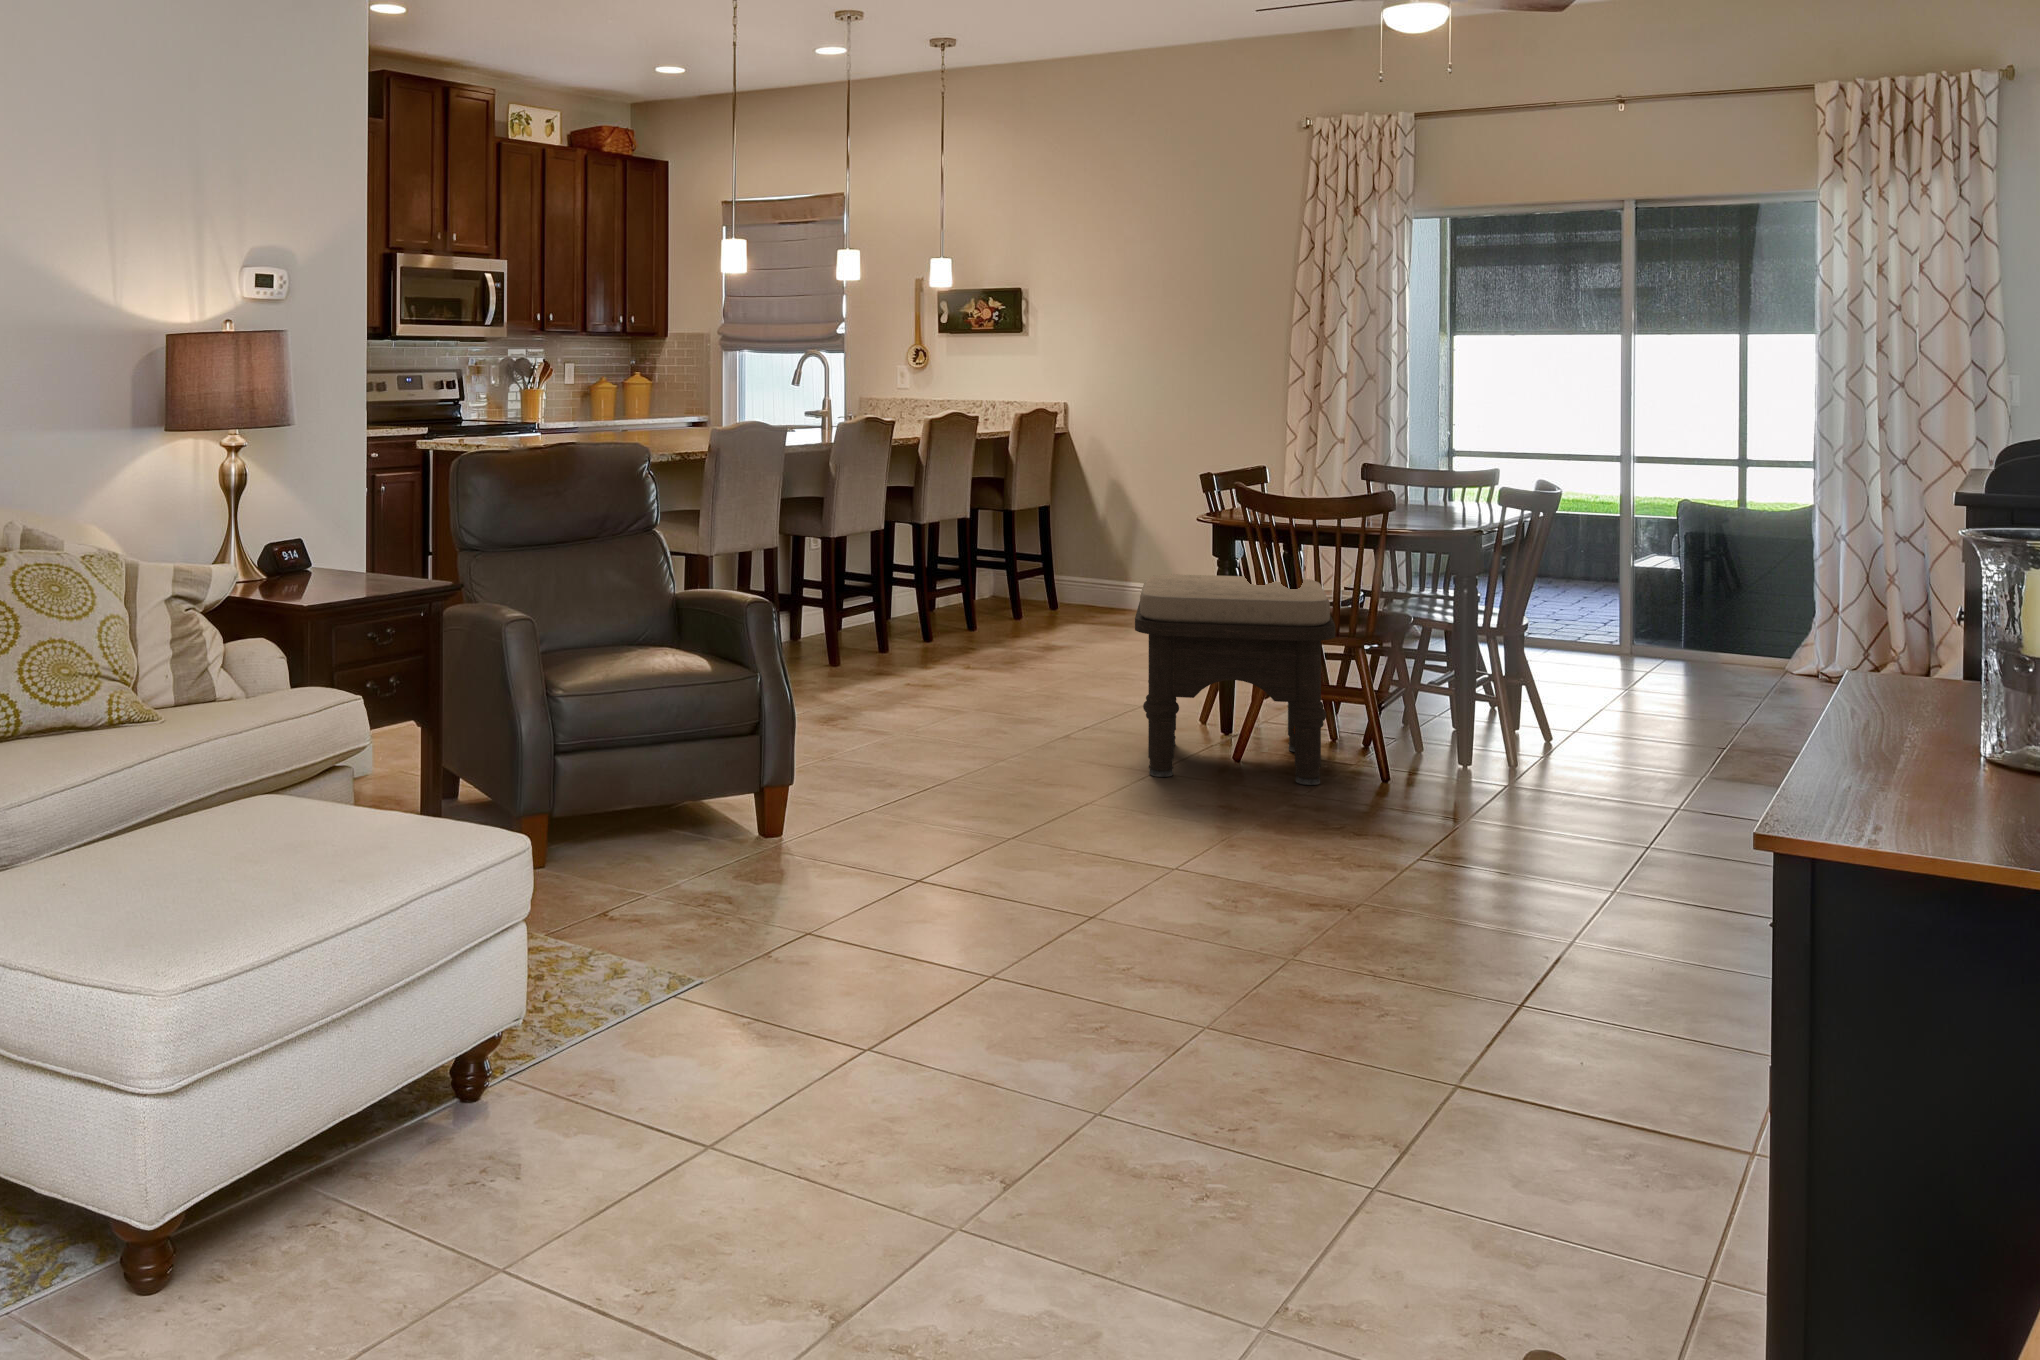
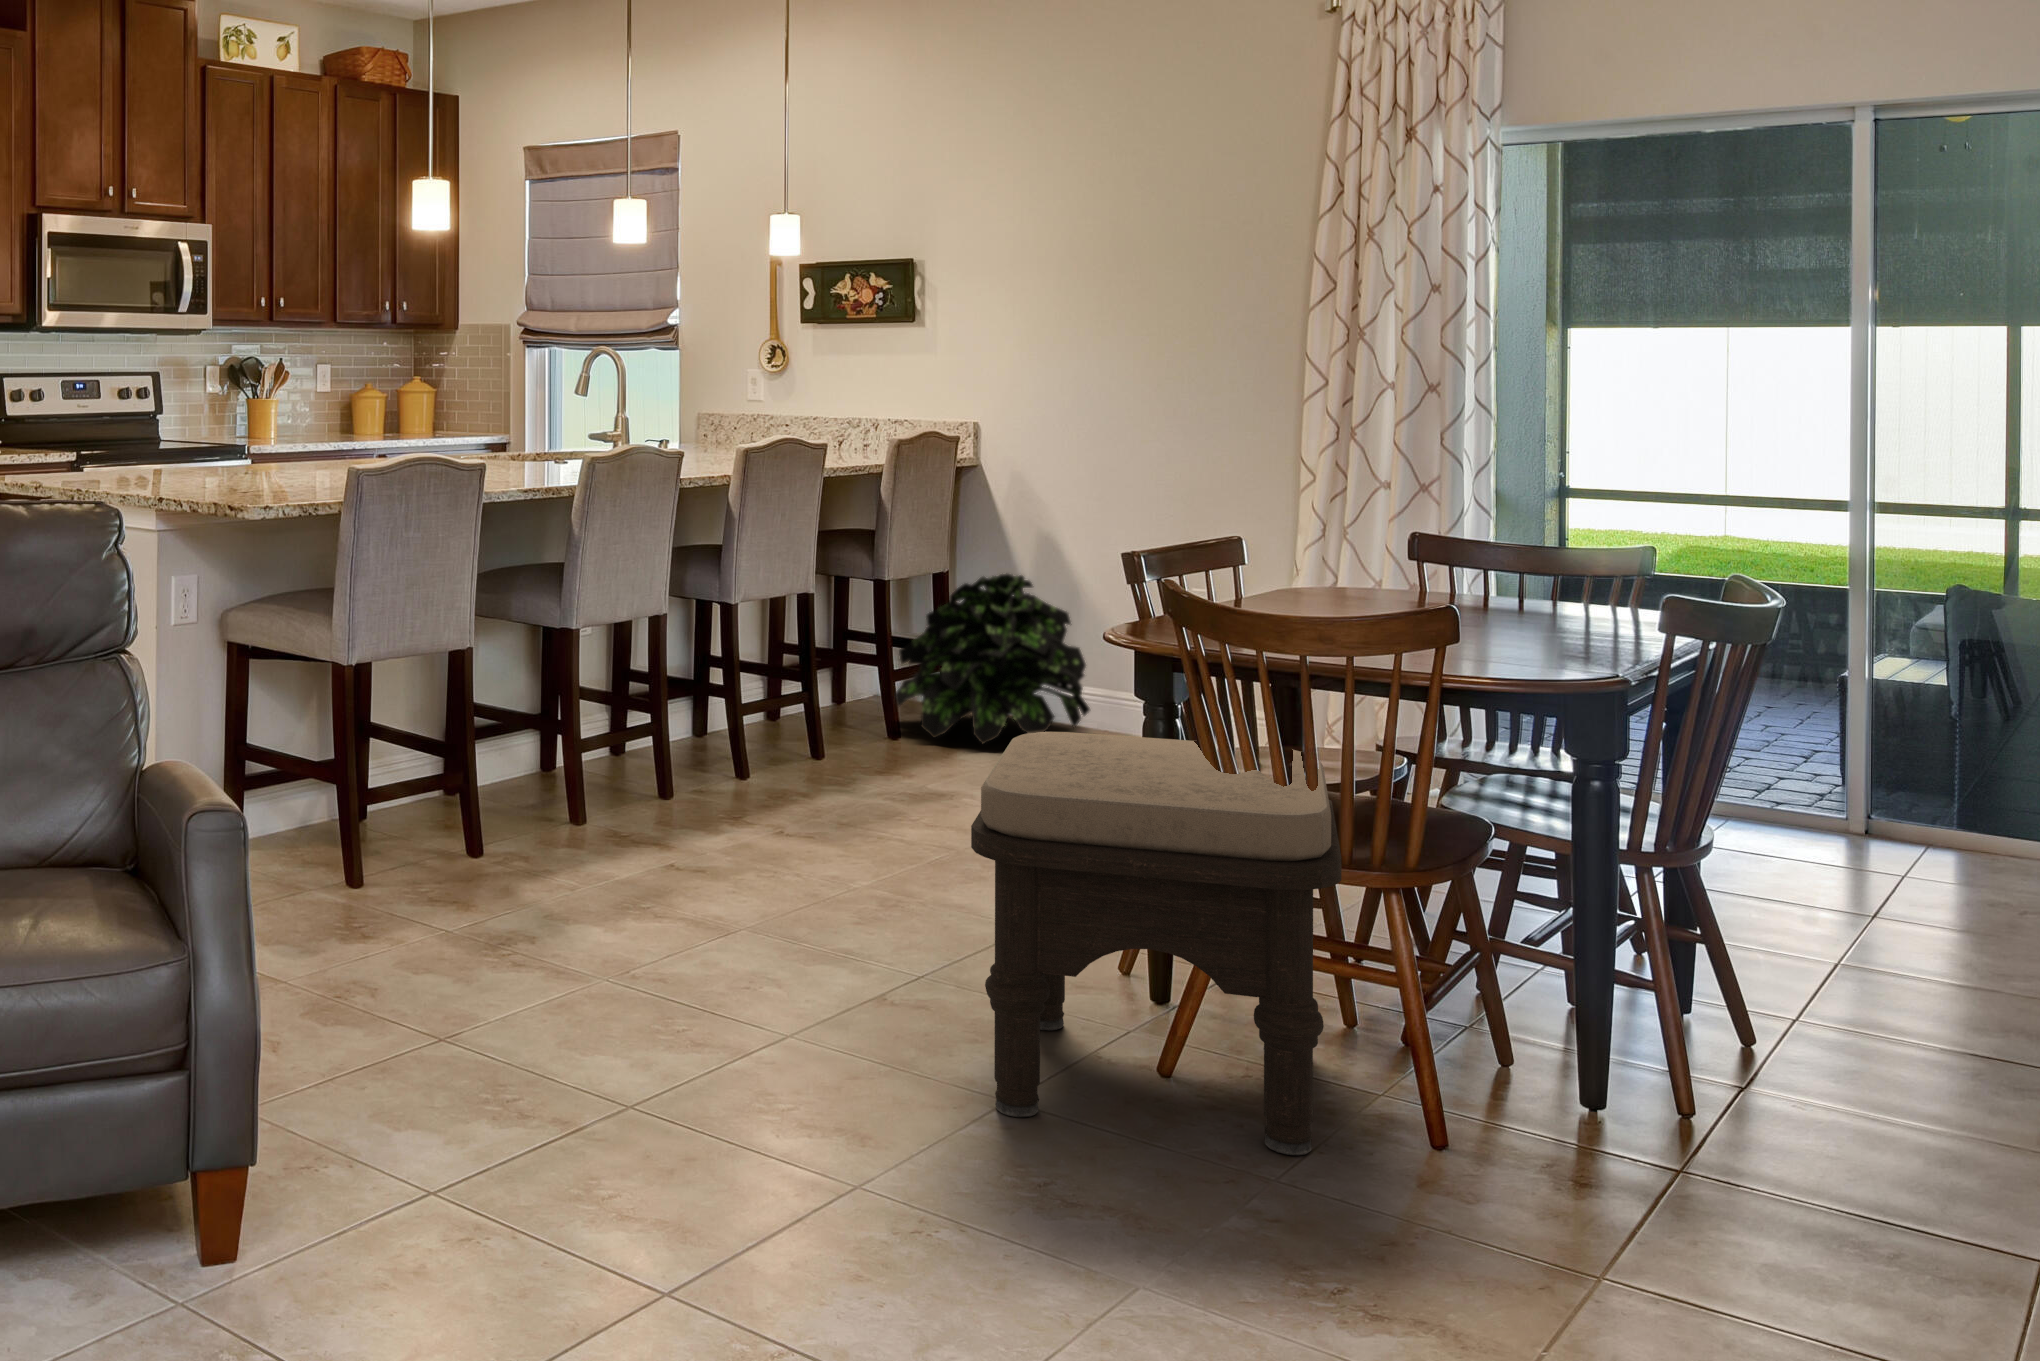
potted plant: none [1015,506,1149,621] -> present [894,573,1090,744]

